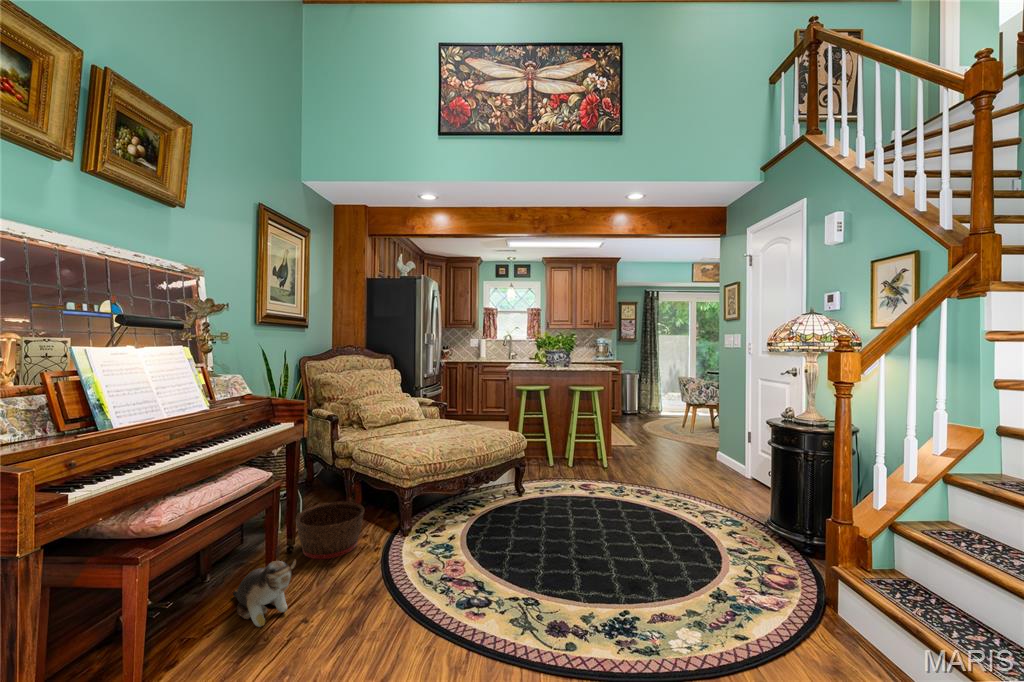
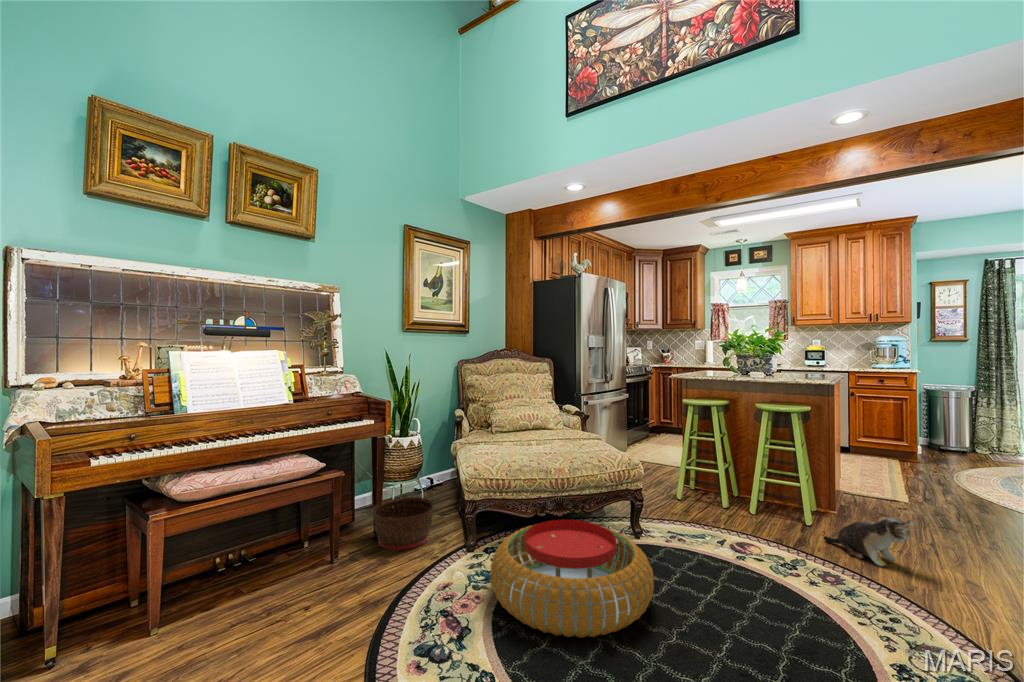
pouf: none [461,487,587,571] -> present [491,520,654,638]
plush toy: present [233,560,296,627] -> present [824,517,917,566]

